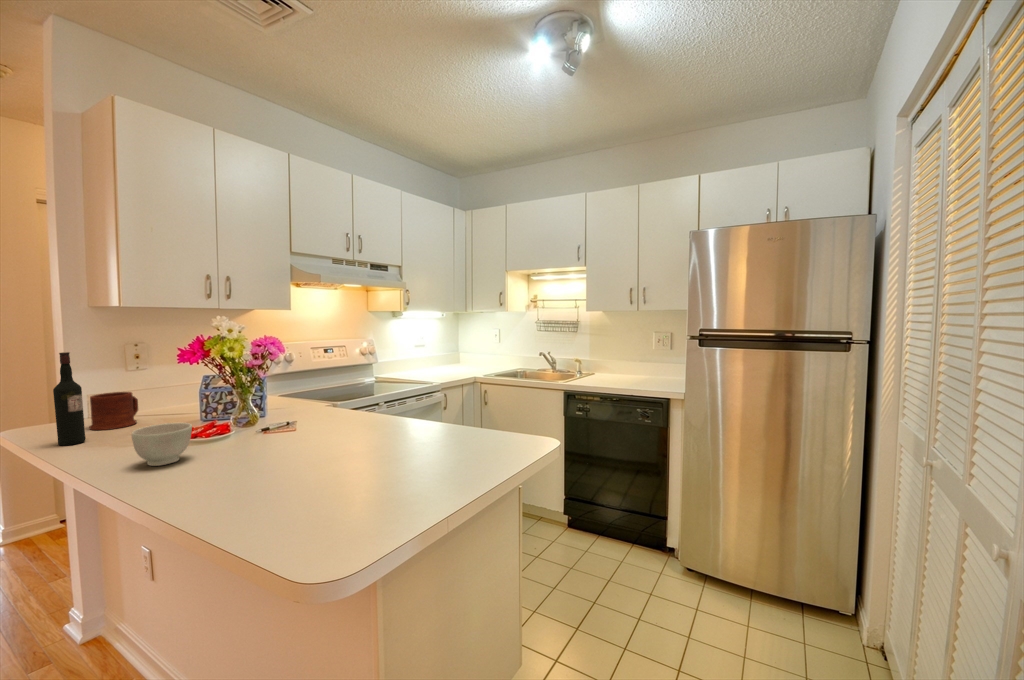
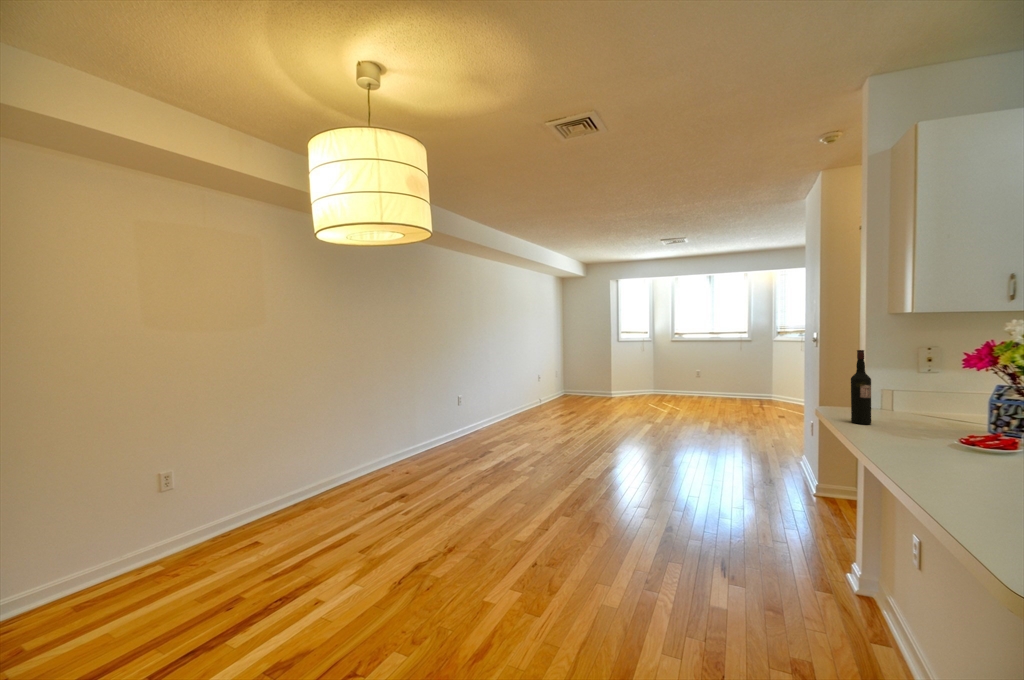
mug: present [89,392,138,430] -> none [876,389,921,422]
bowl: present [132,423,192,466] -> none [905,420,968,459]

